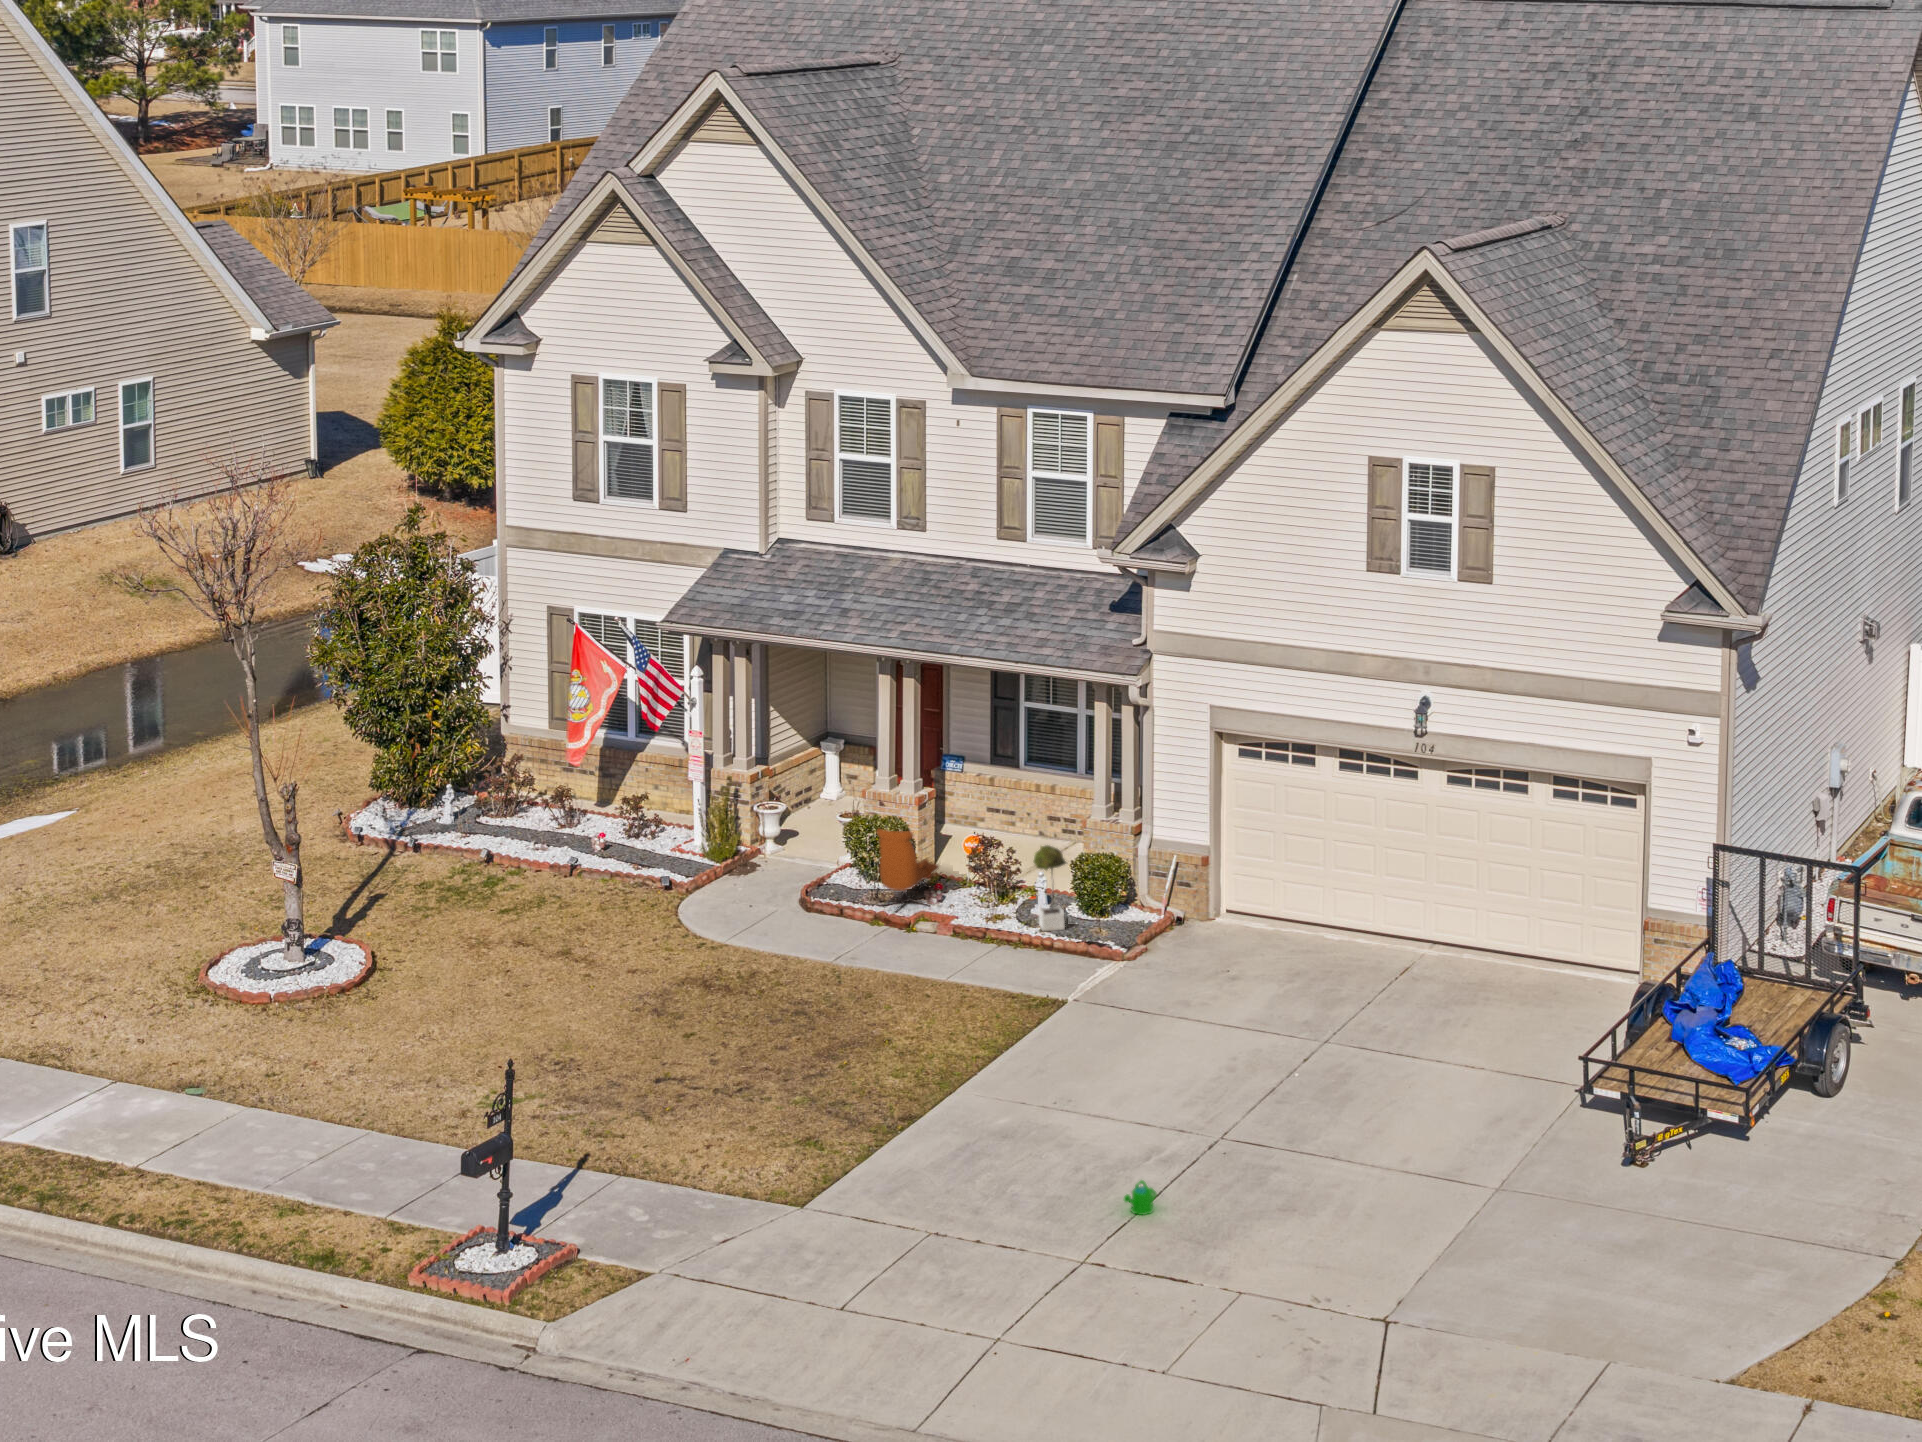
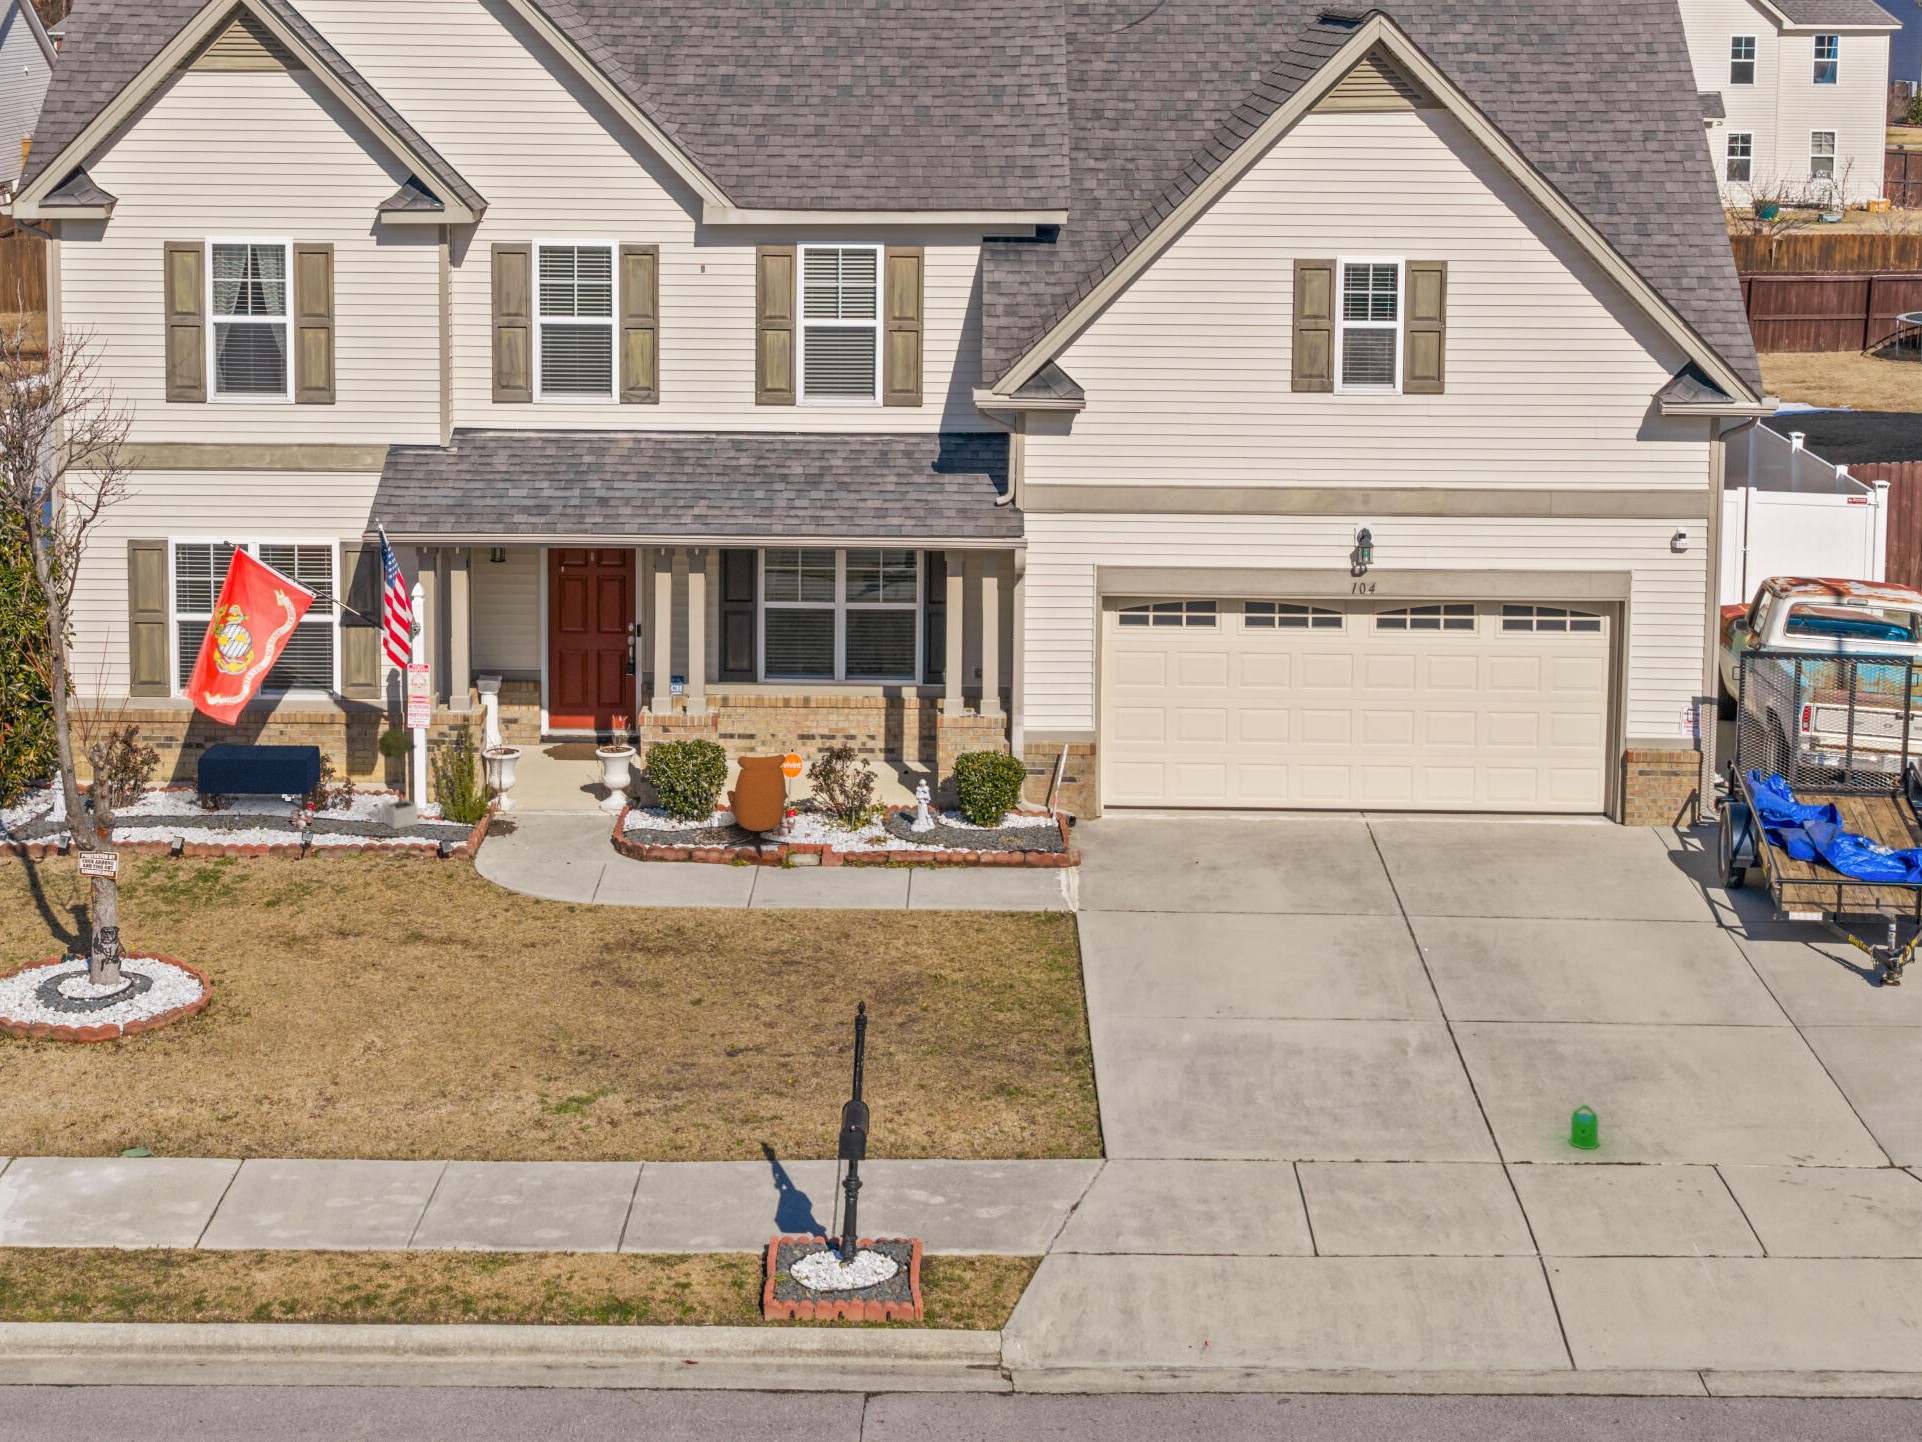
bench: none [570,770,665,828] -> present [197,745,321,809]
potted tree: present [1034,845,1066,931] -> present [377,729,418,829]

